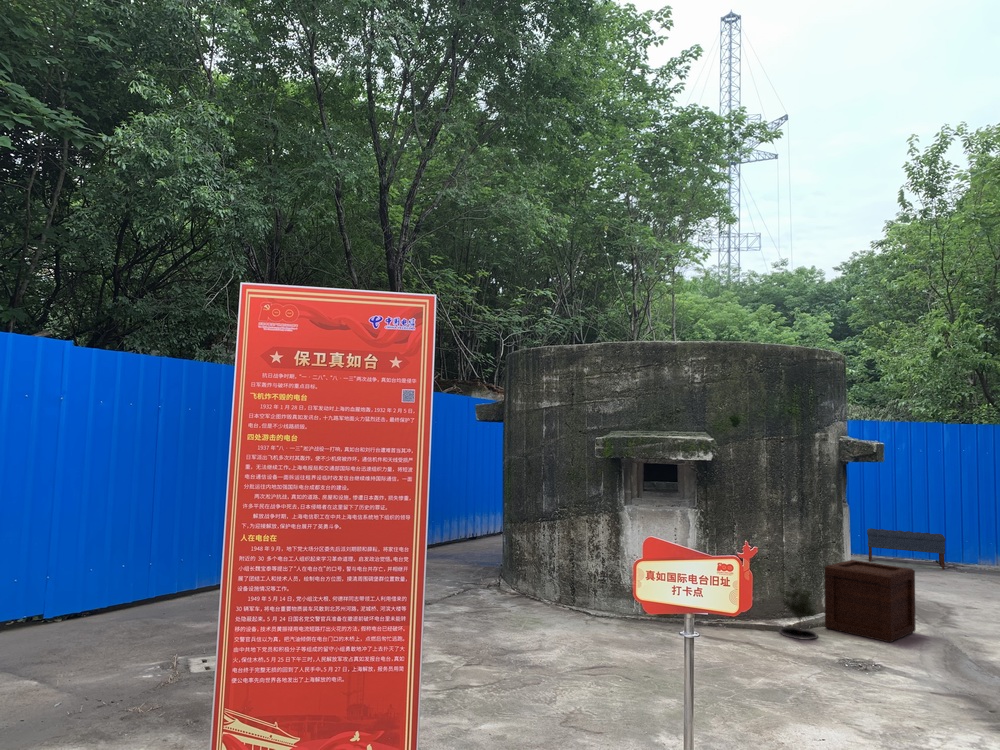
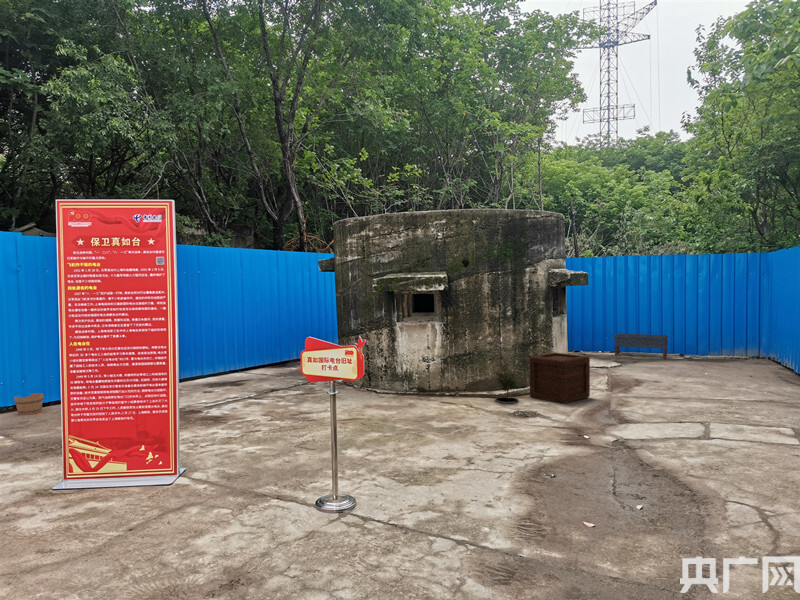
bucket: none [27,600,76,636] -> present [14,393,44,415]

